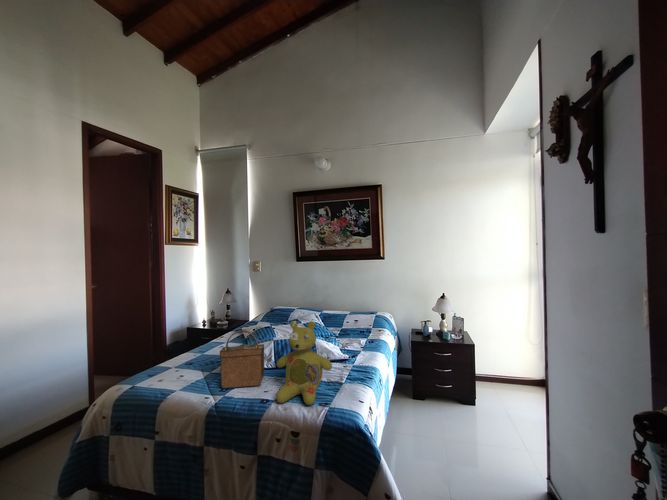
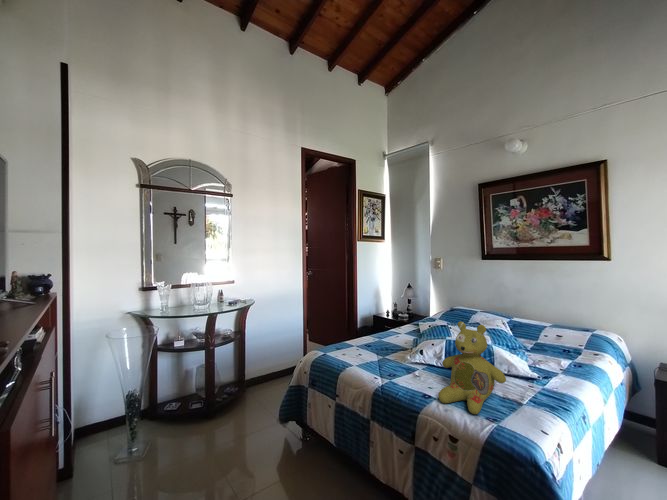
handbag: present [220,330,264,389] -> none [389,323,432,381]

